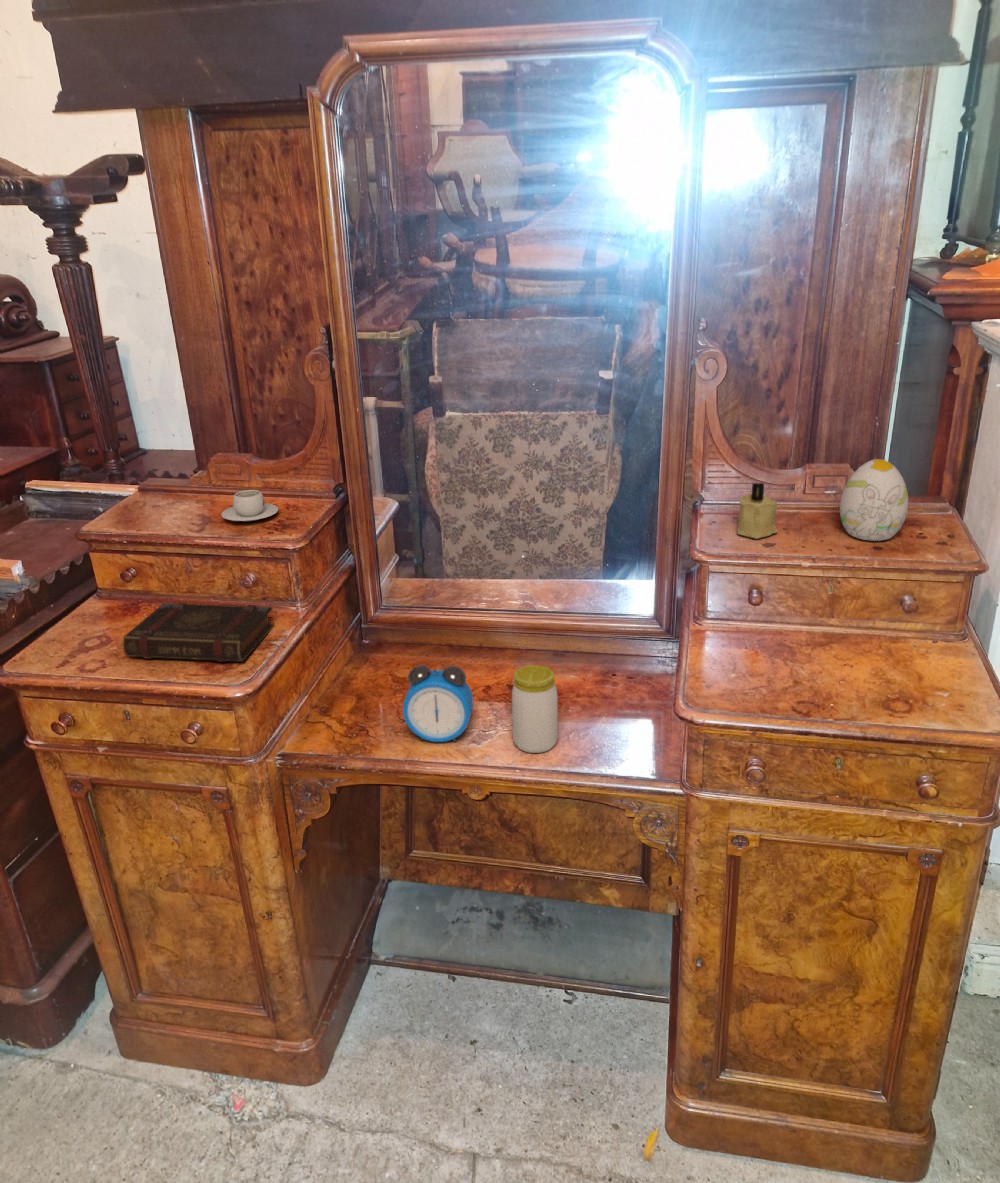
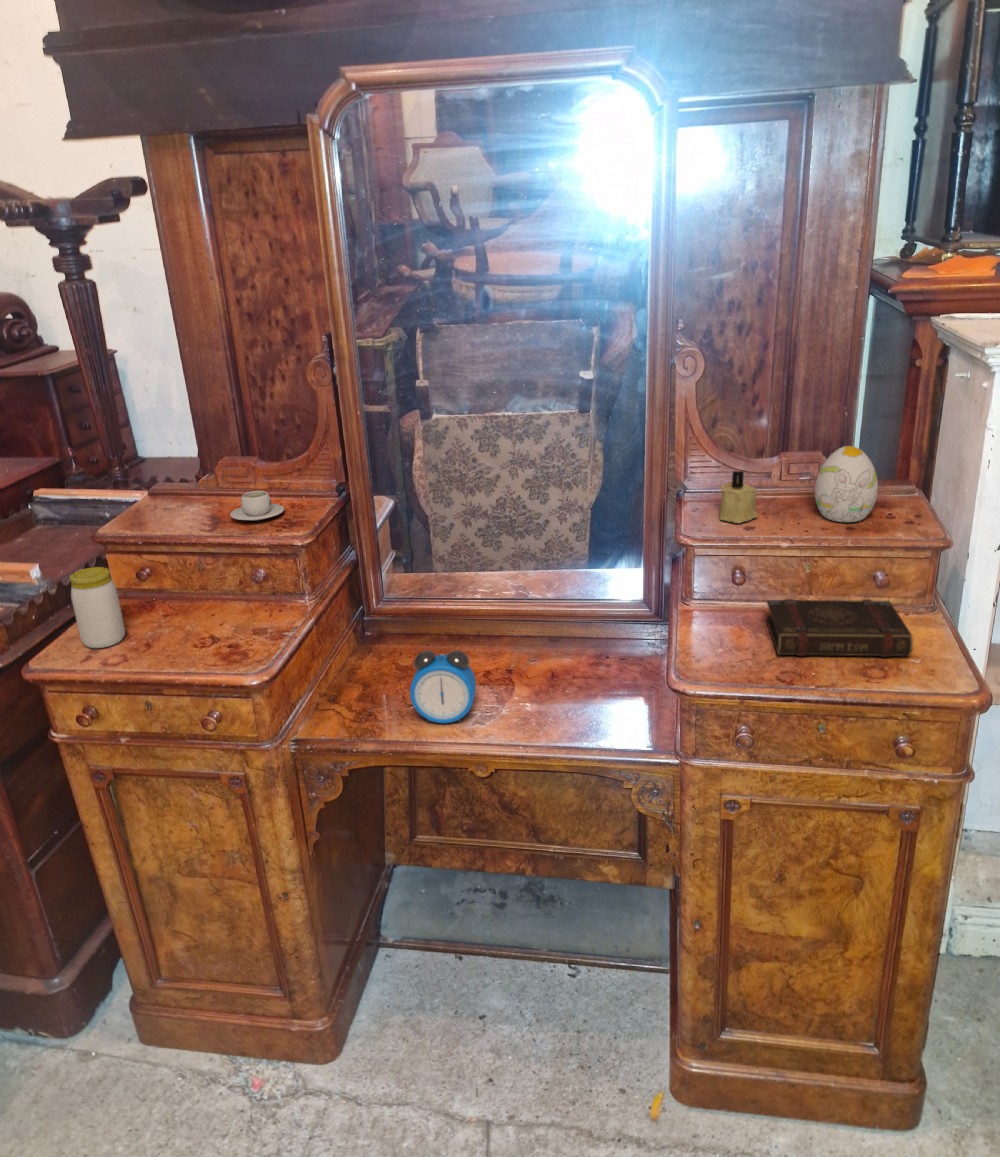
book: present [122,603,274,662] -> present [766,599,913,657]
jar: present [512,665,558,753] -> present [70,567,125,648]

